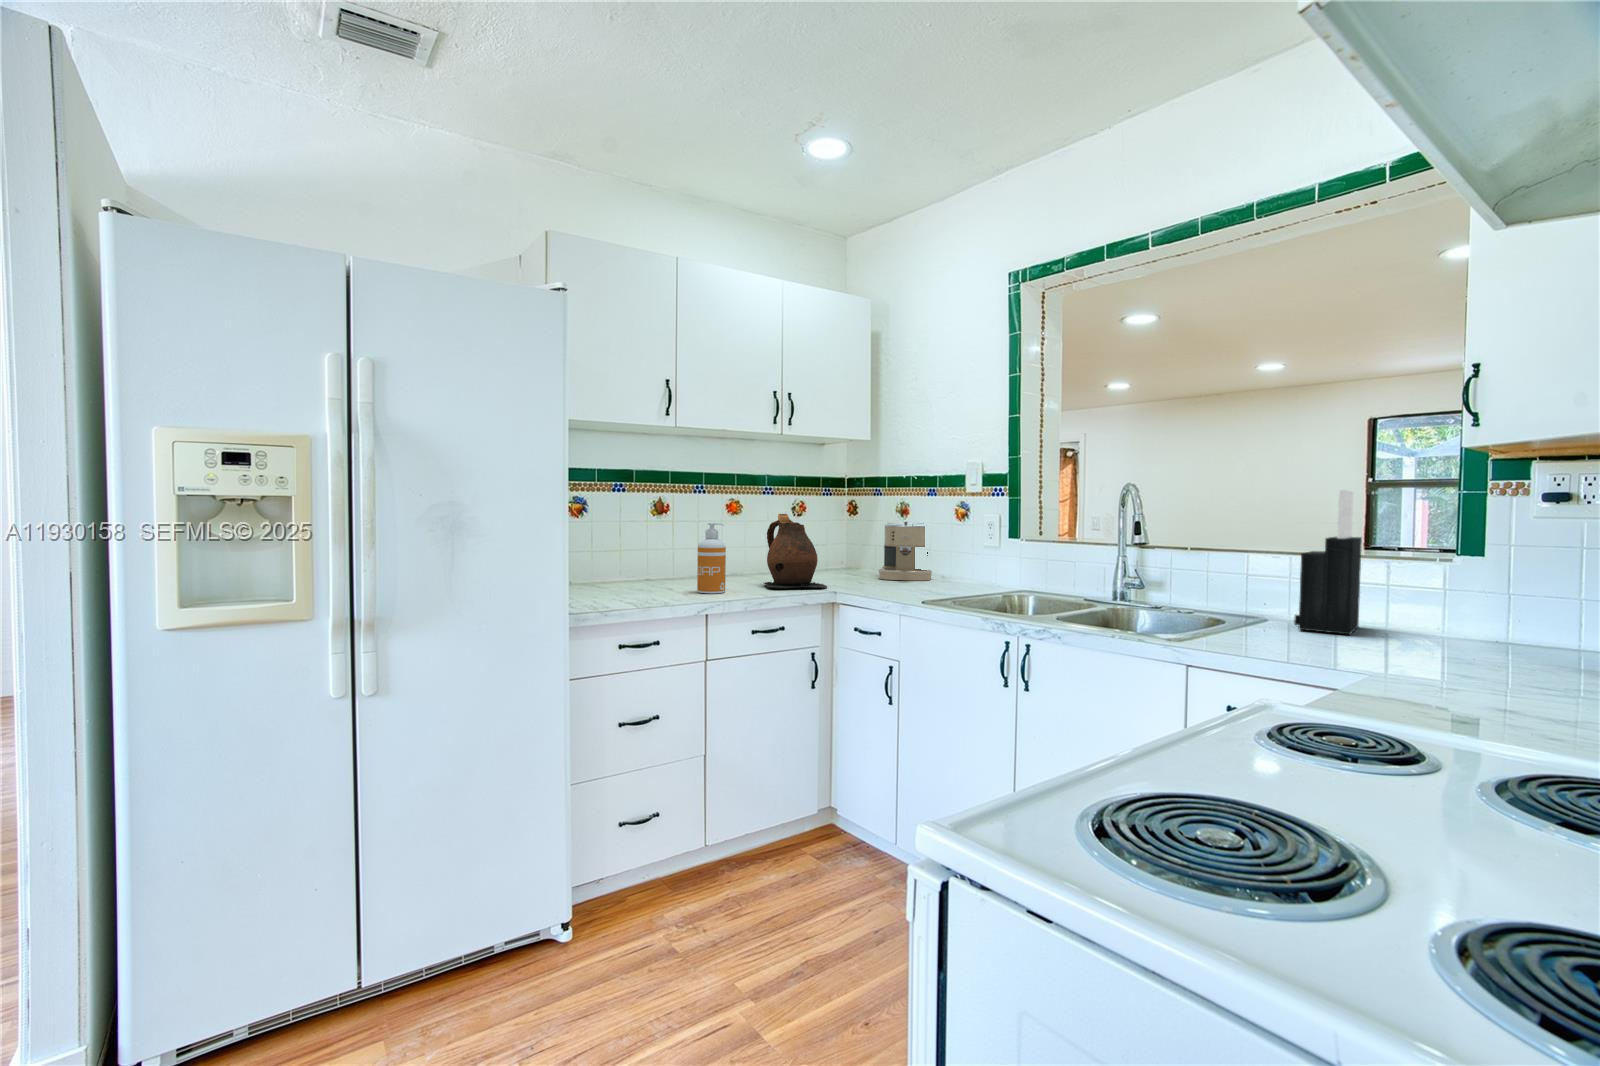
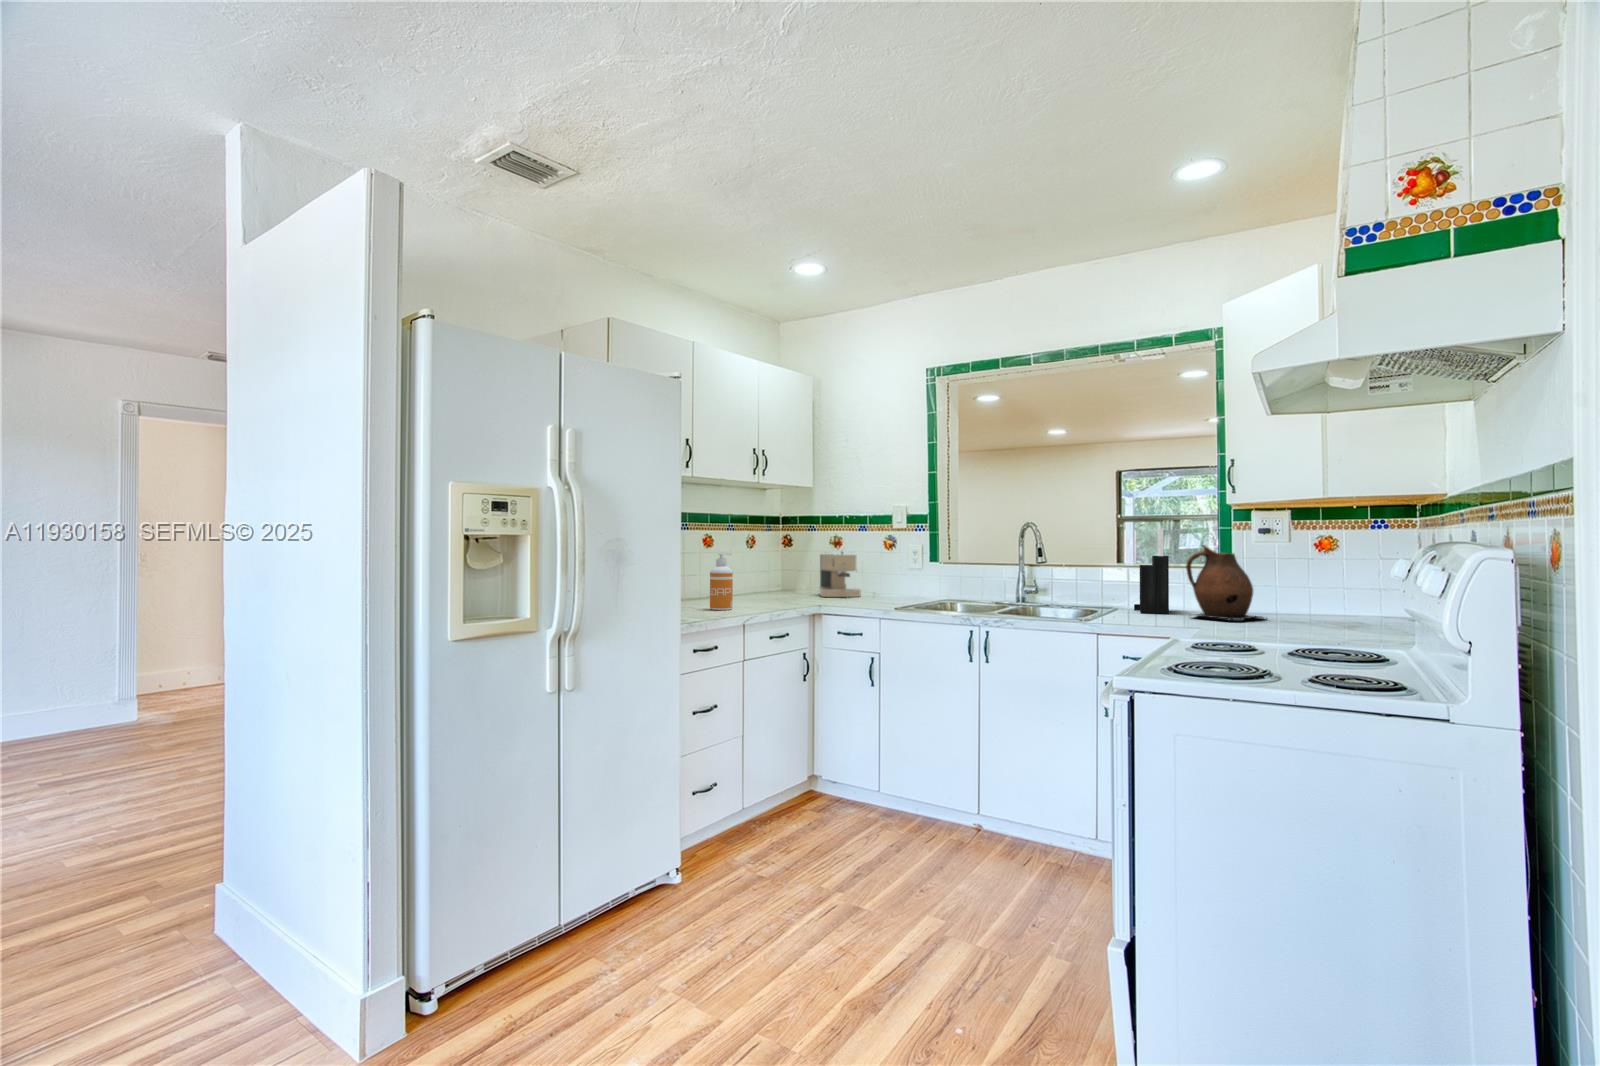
ceramic pitcher: present [764,514,827,589] -> present [1186,545,1264,620]

